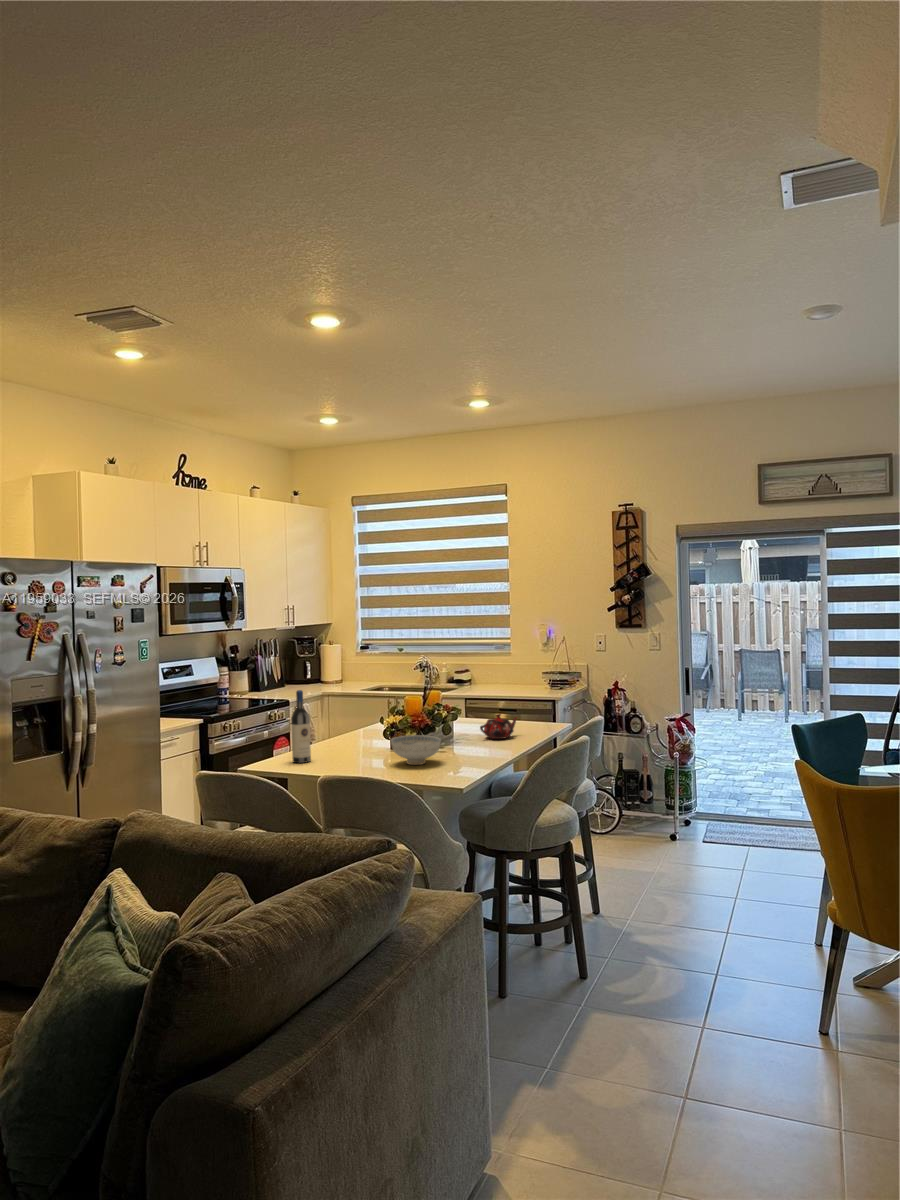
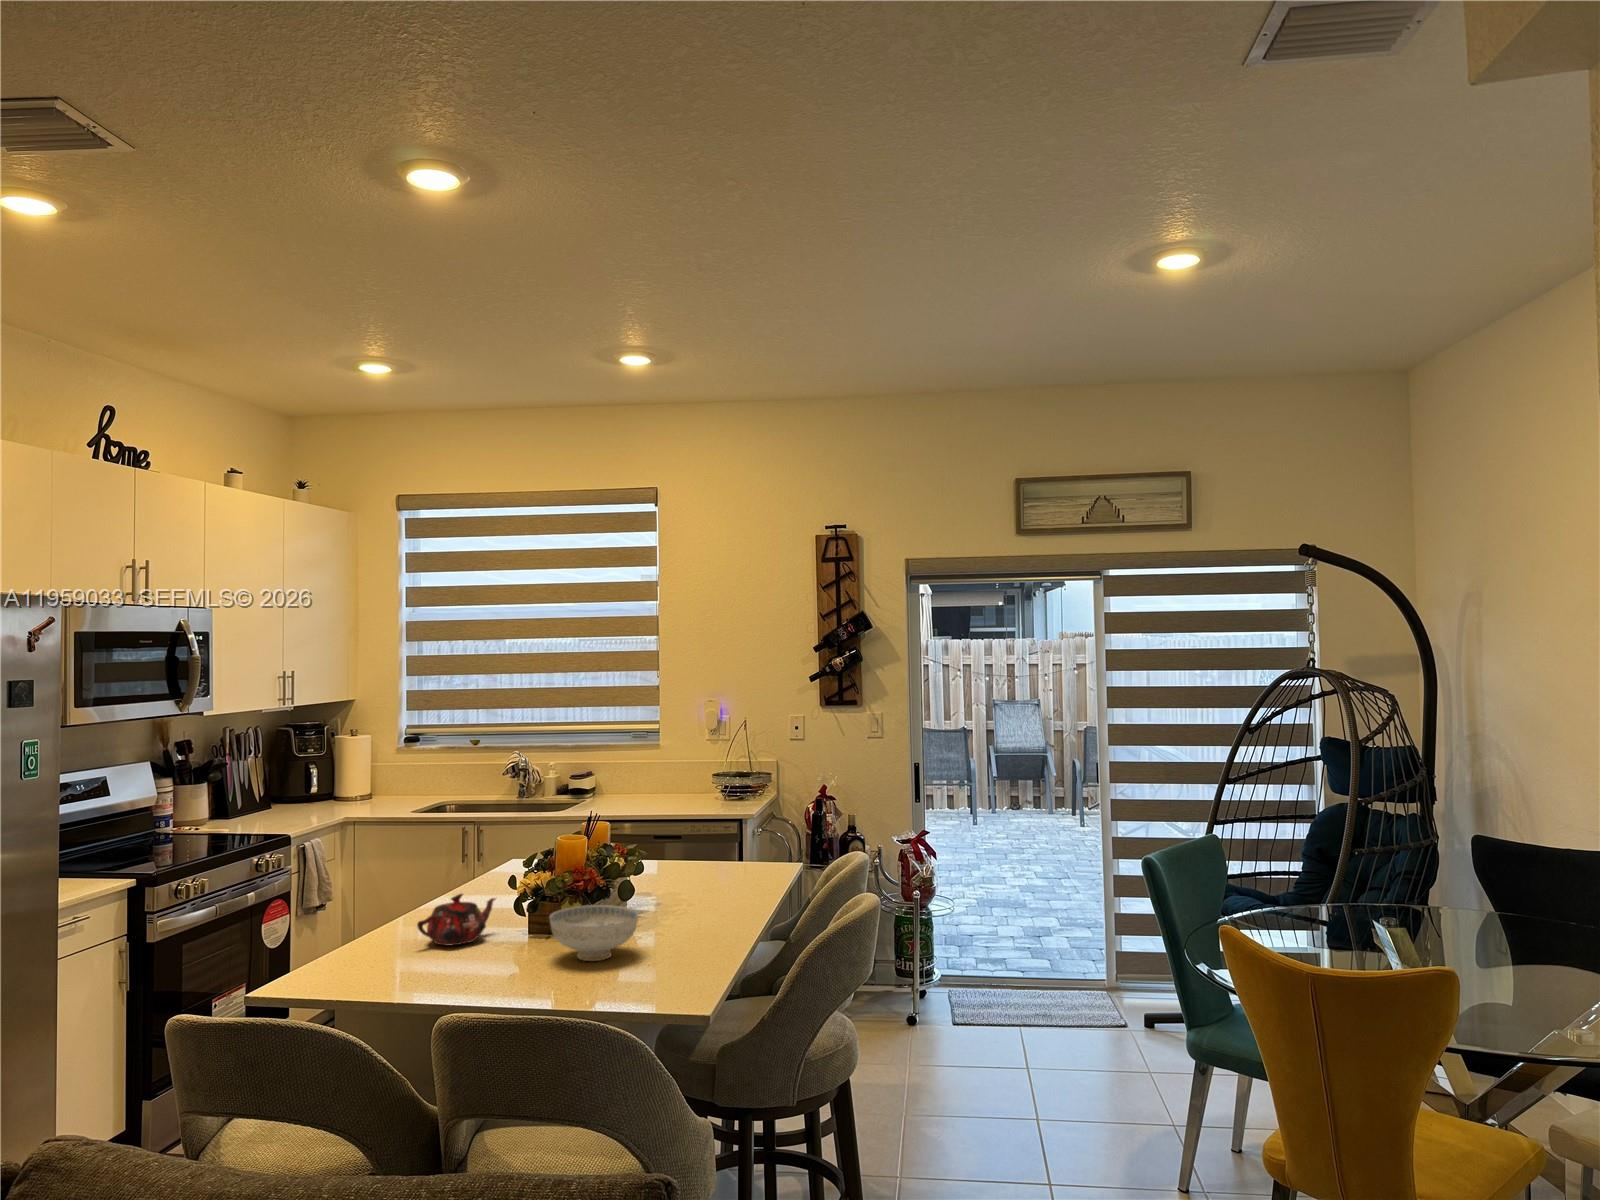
wine bottle: present [291,690,311,763] -> none [356,833,392,969]
teapot: present [480,713,517,739] -> present [417,894,496,945]

